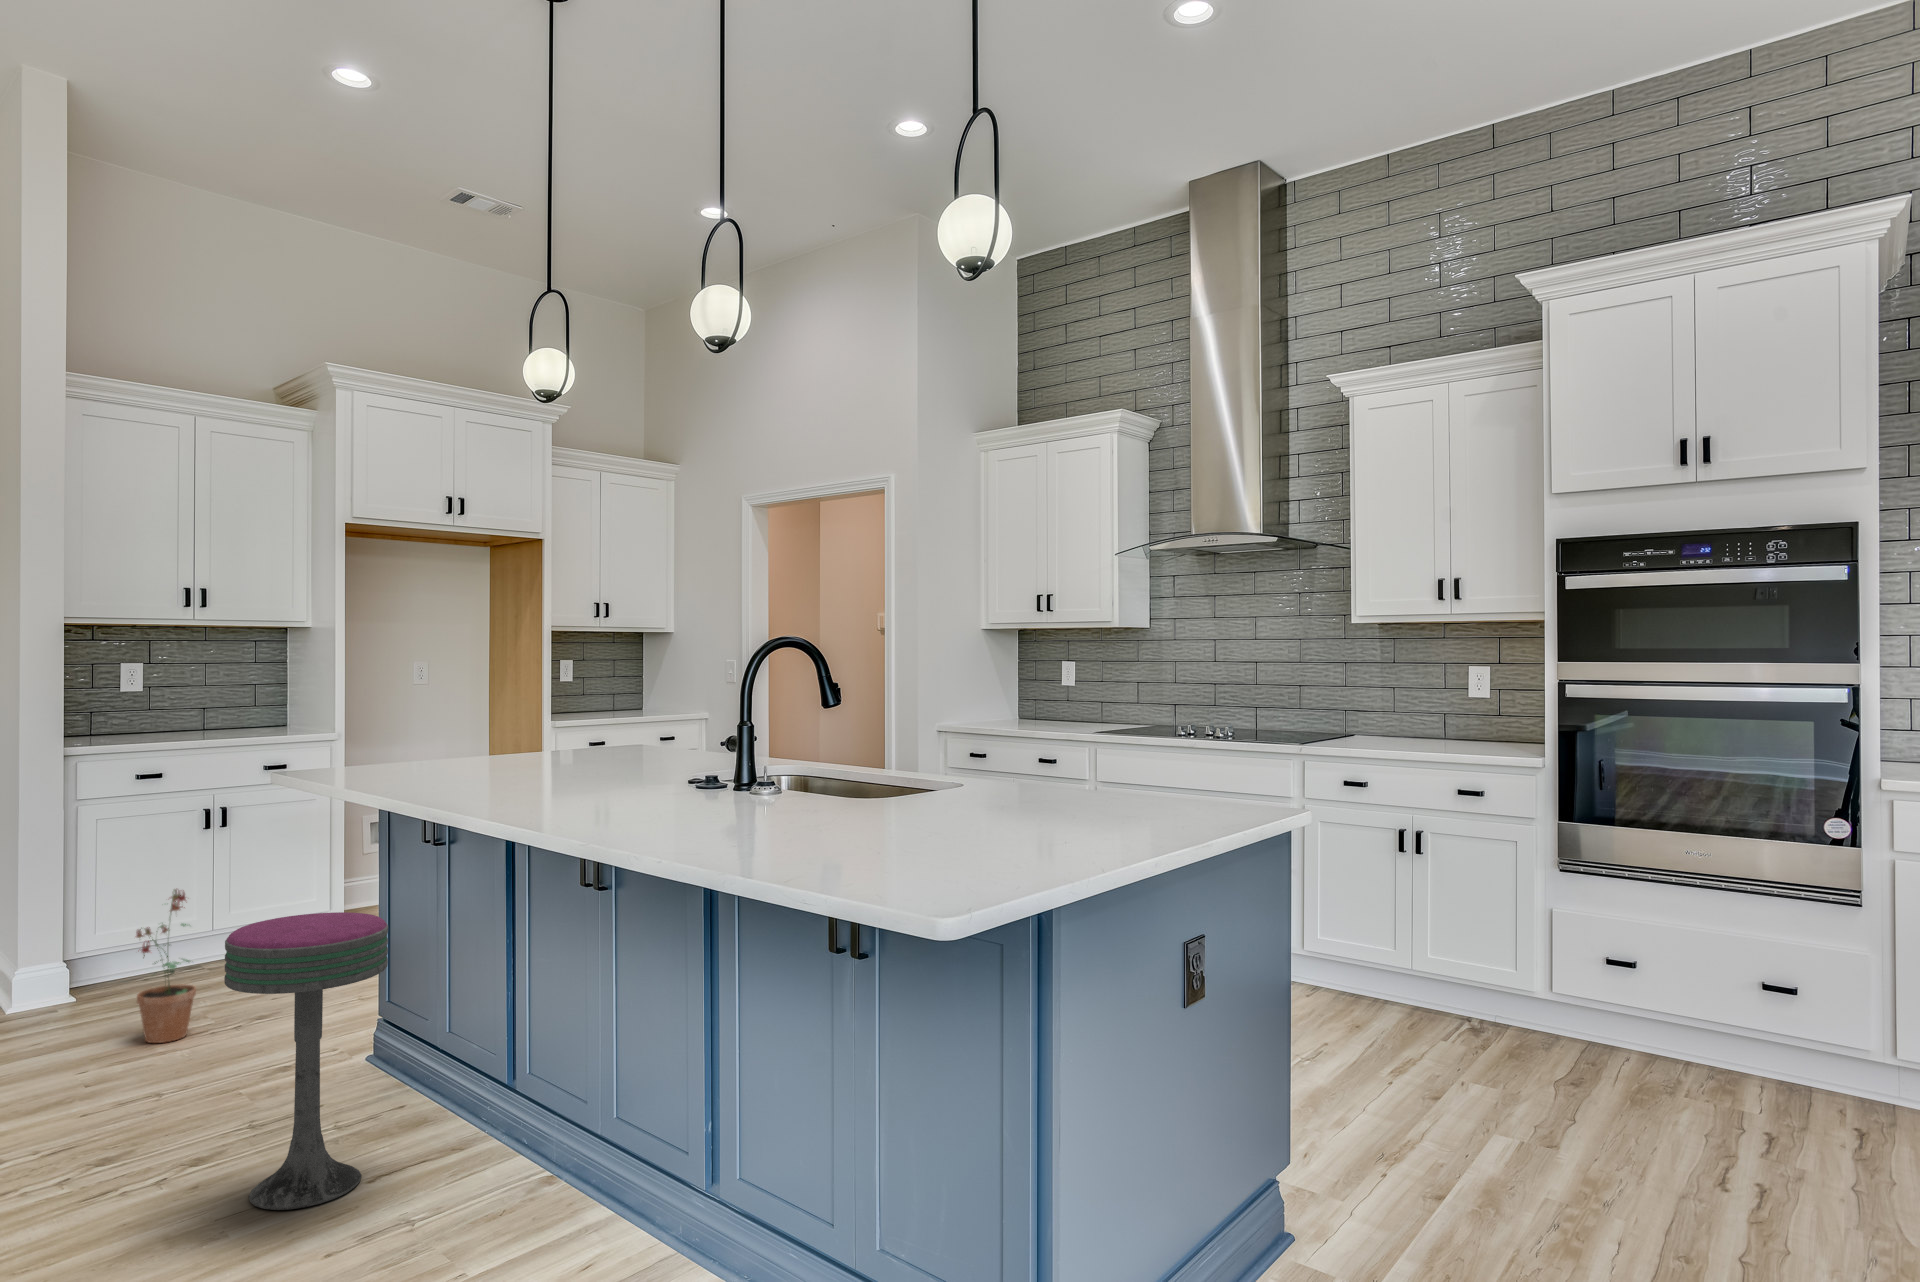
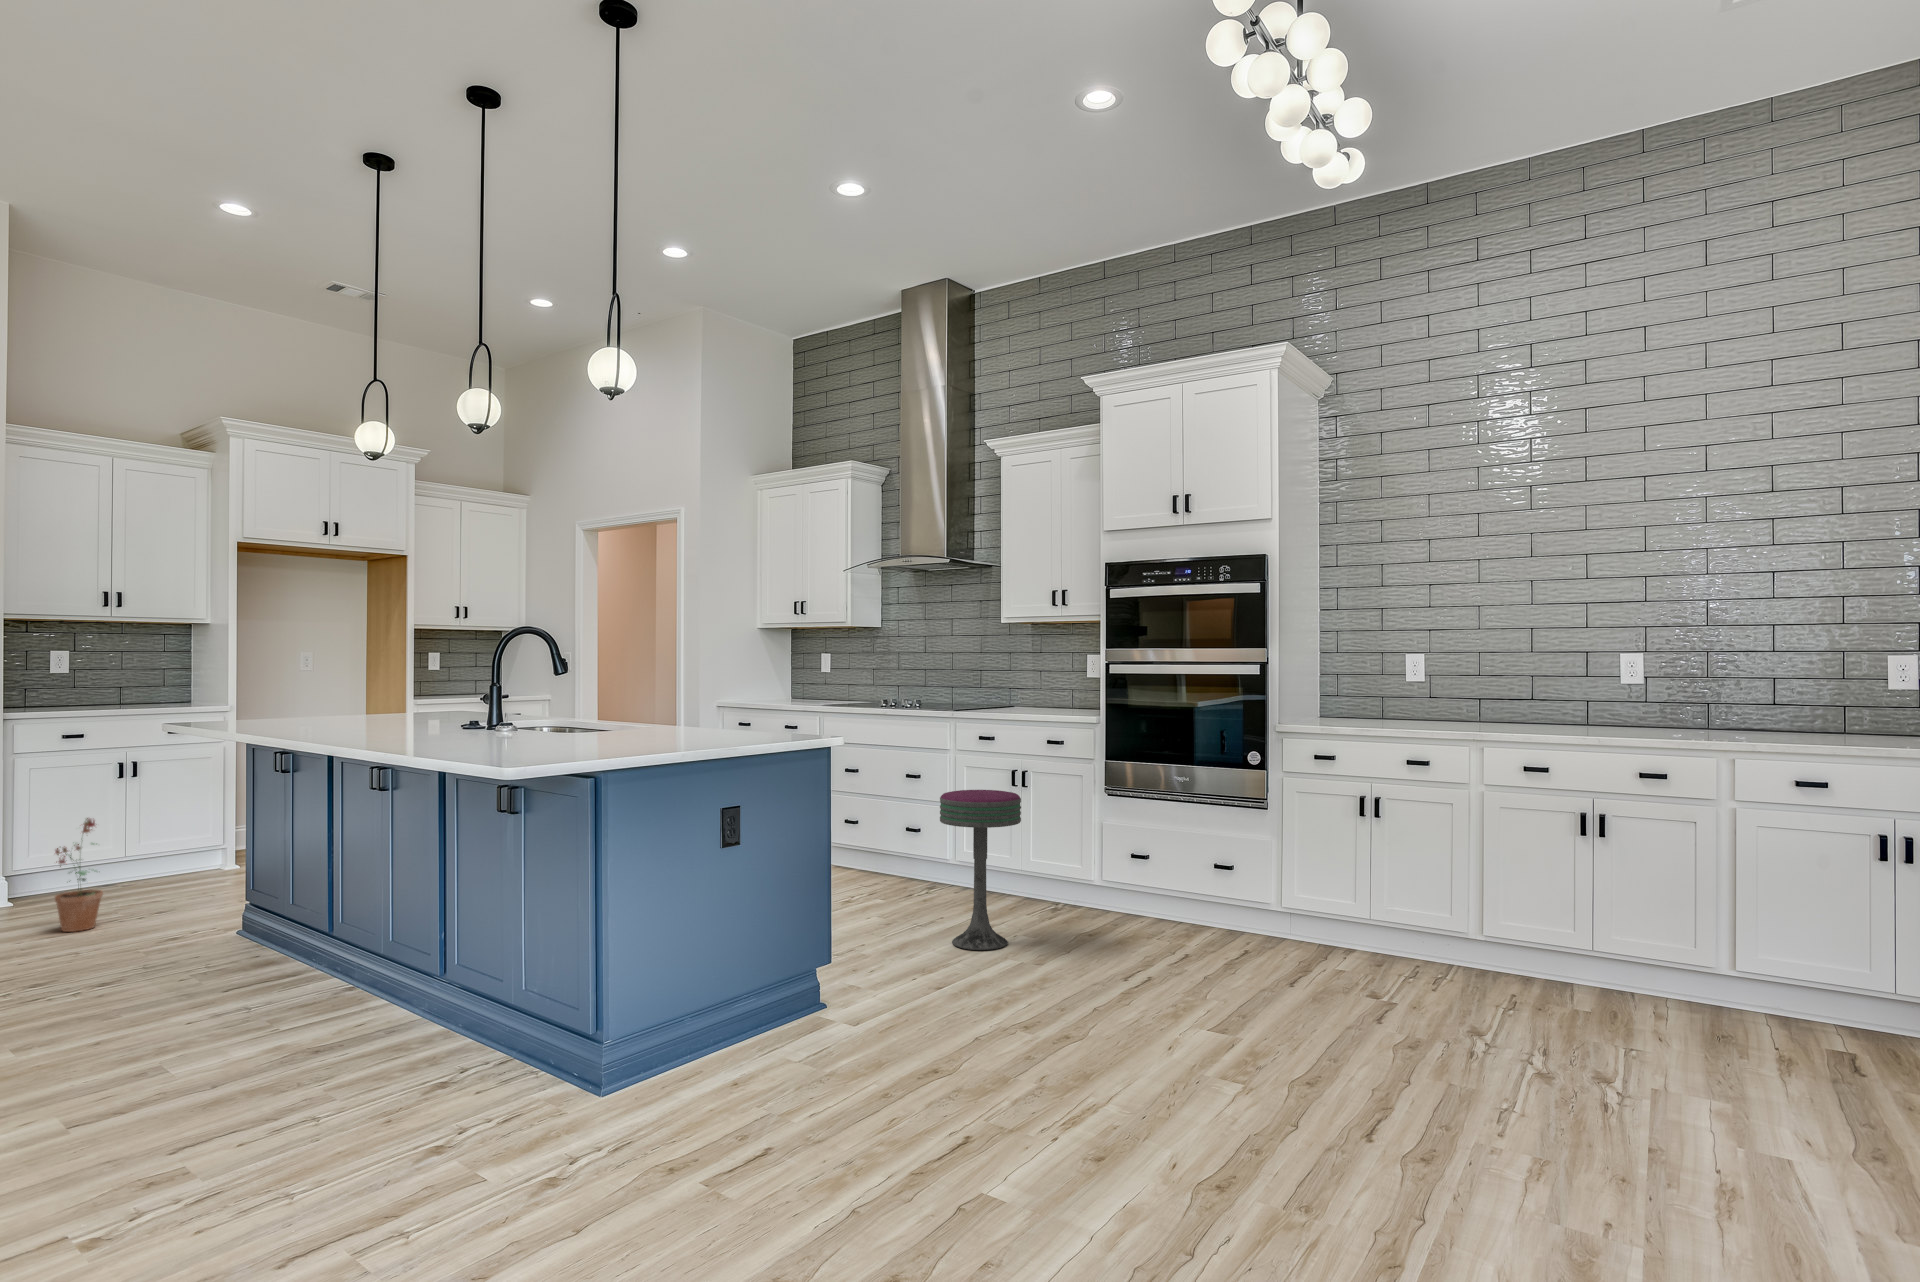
bar stool: present [224,912,388,1210] -> present [940,790,1021,950]

